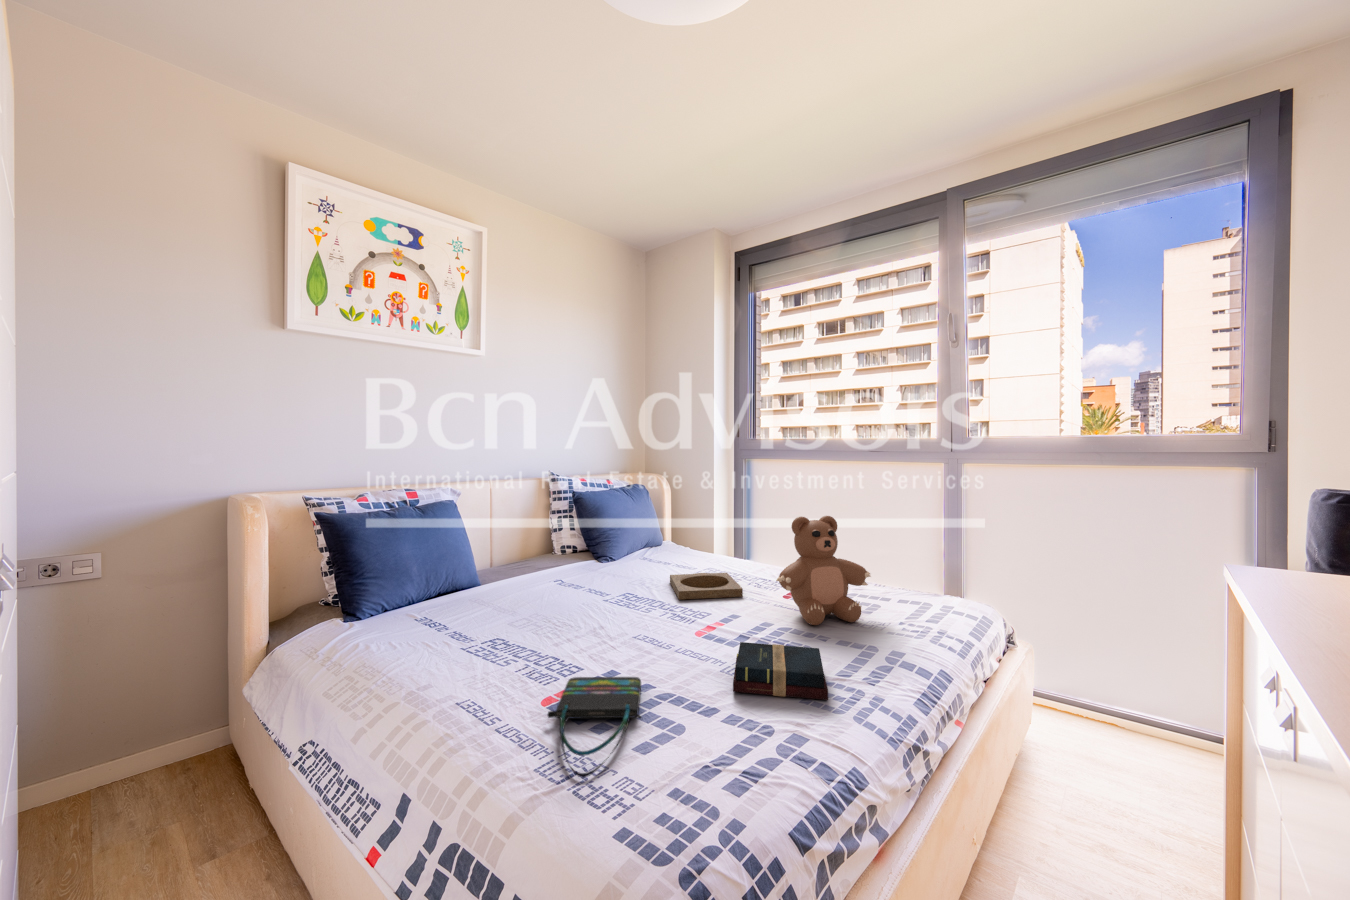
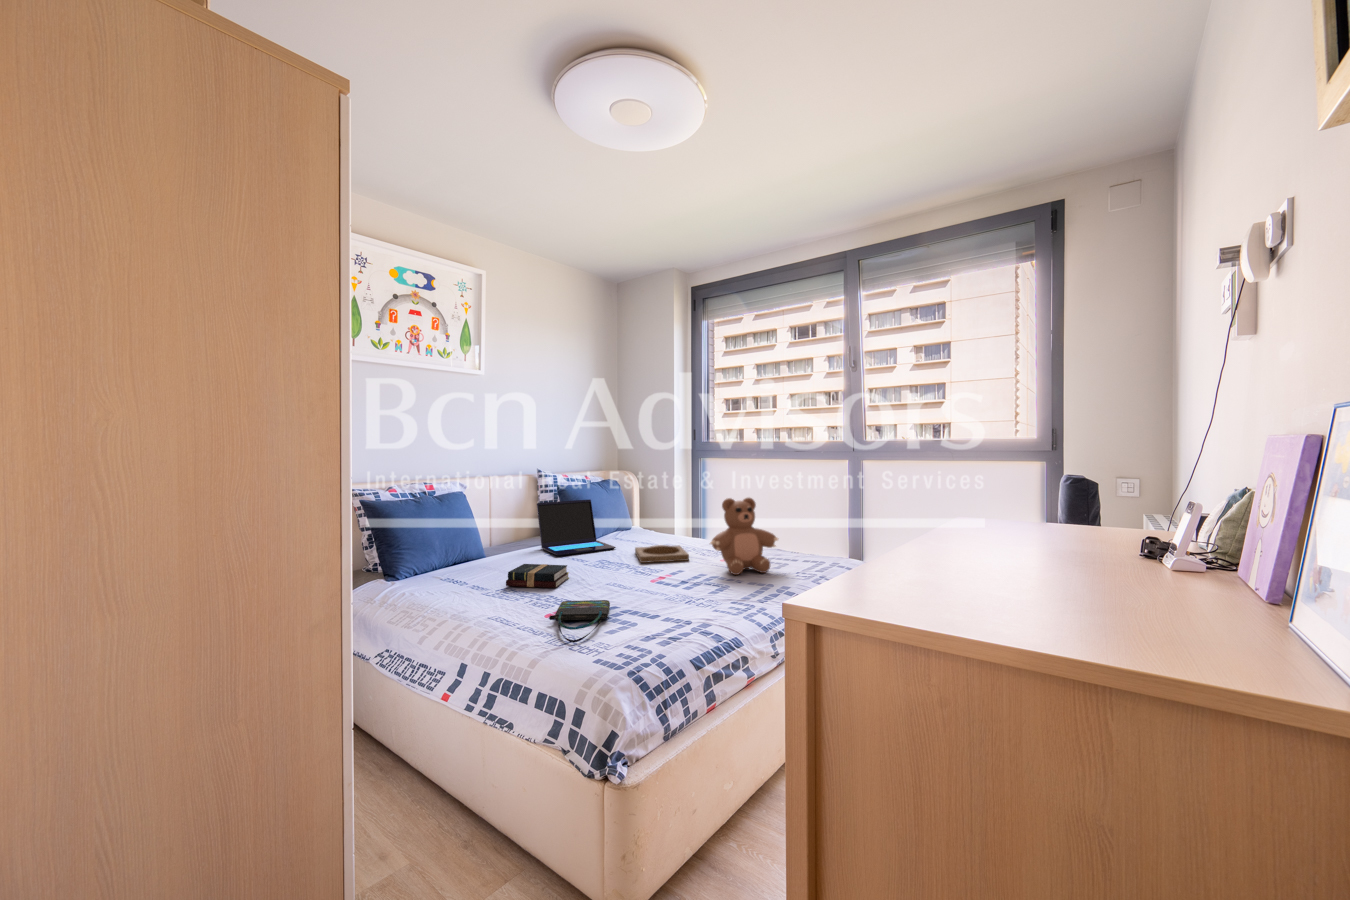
laptop: none [546,510,645,585] -> present [537,499,616,556]
hardback book: present [733,642,828,700] -> present [506,564,569,588]

